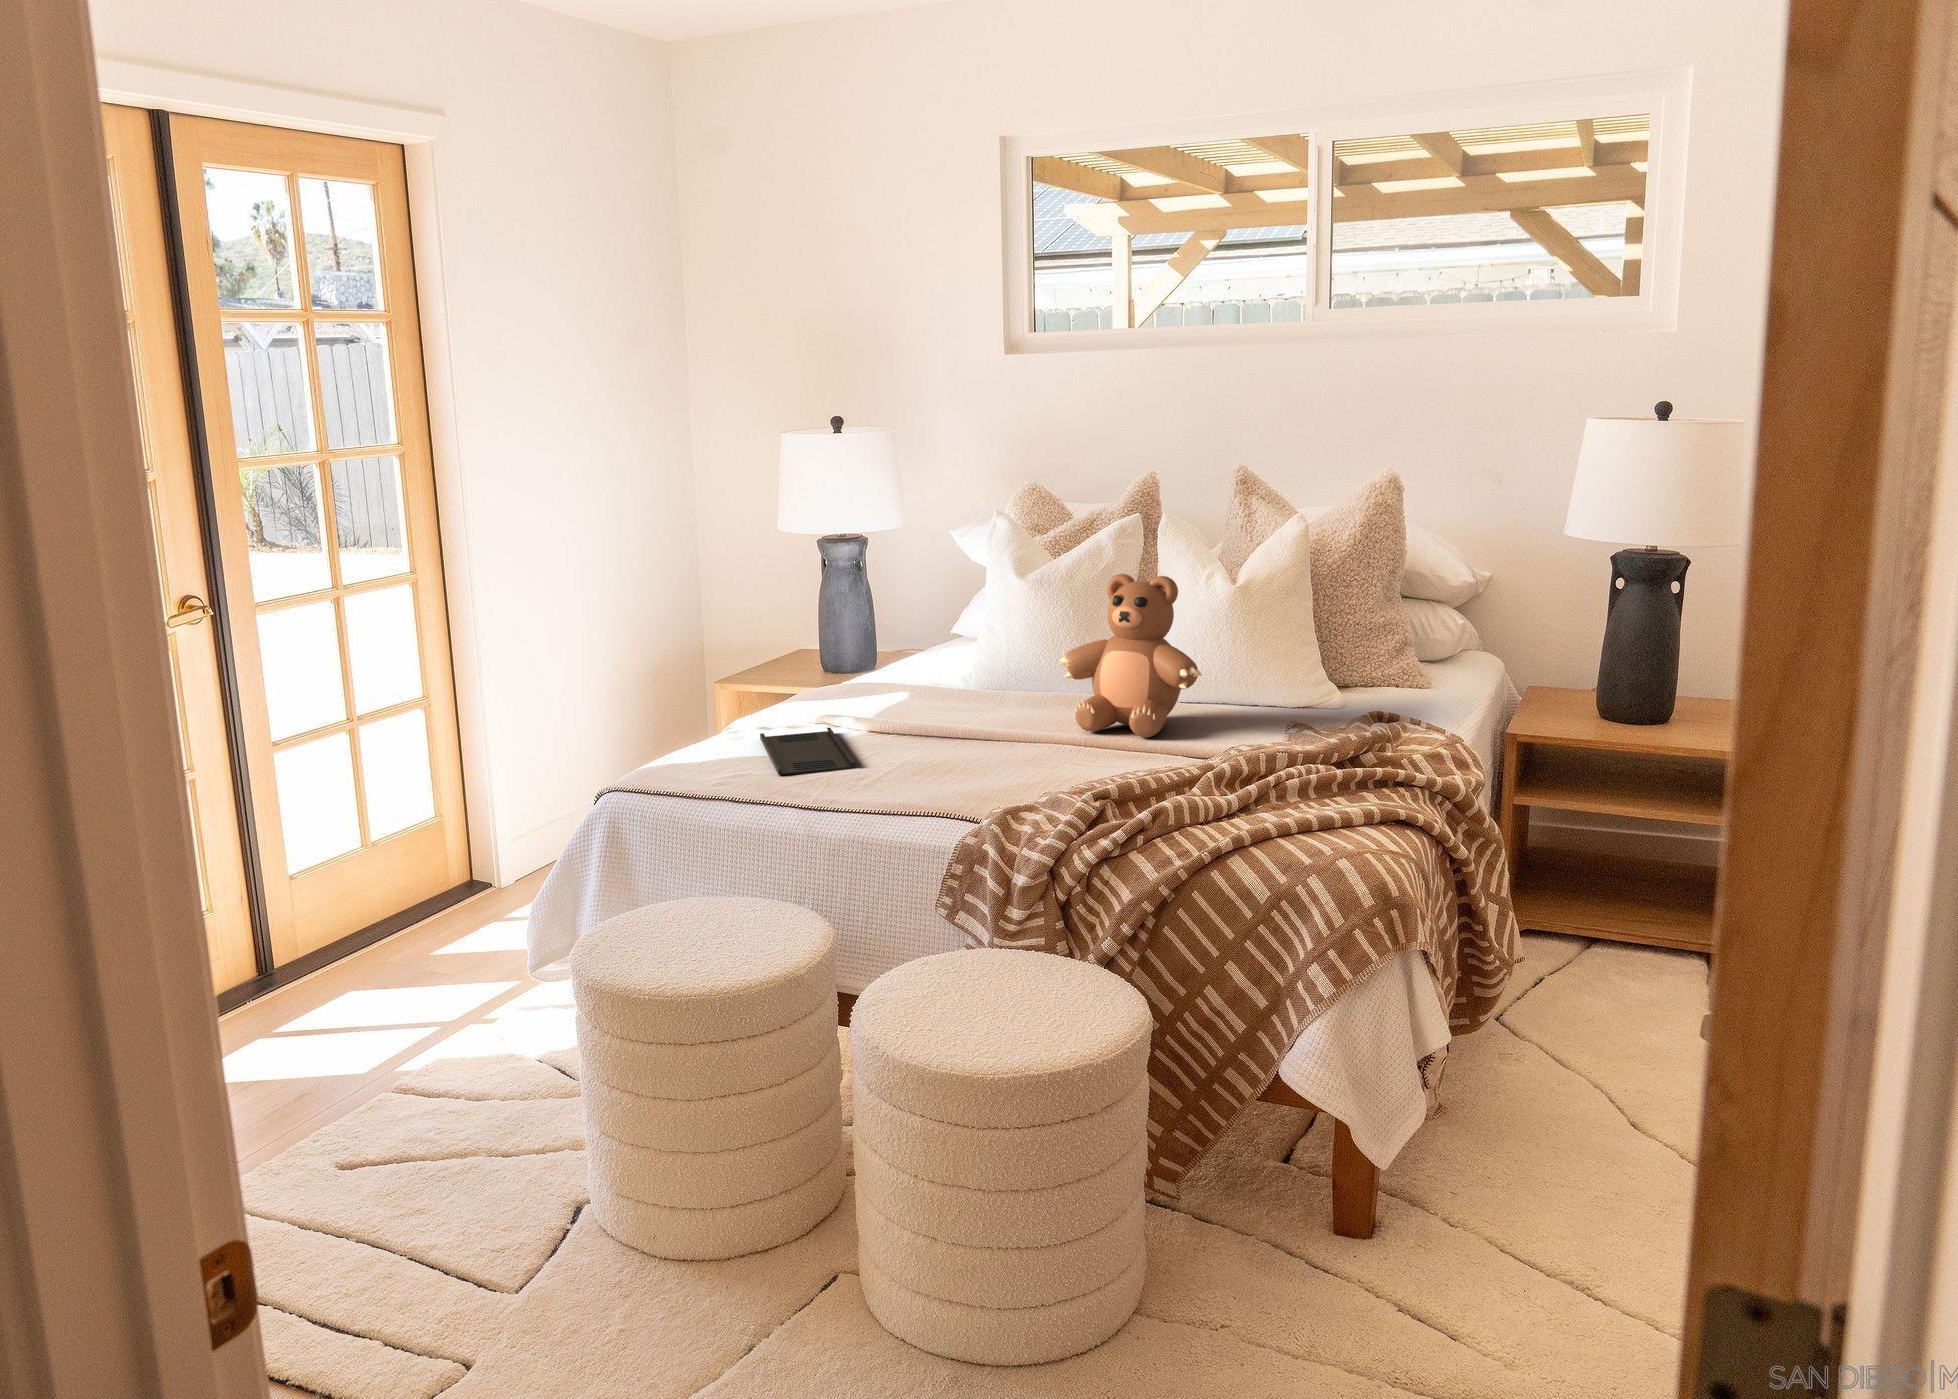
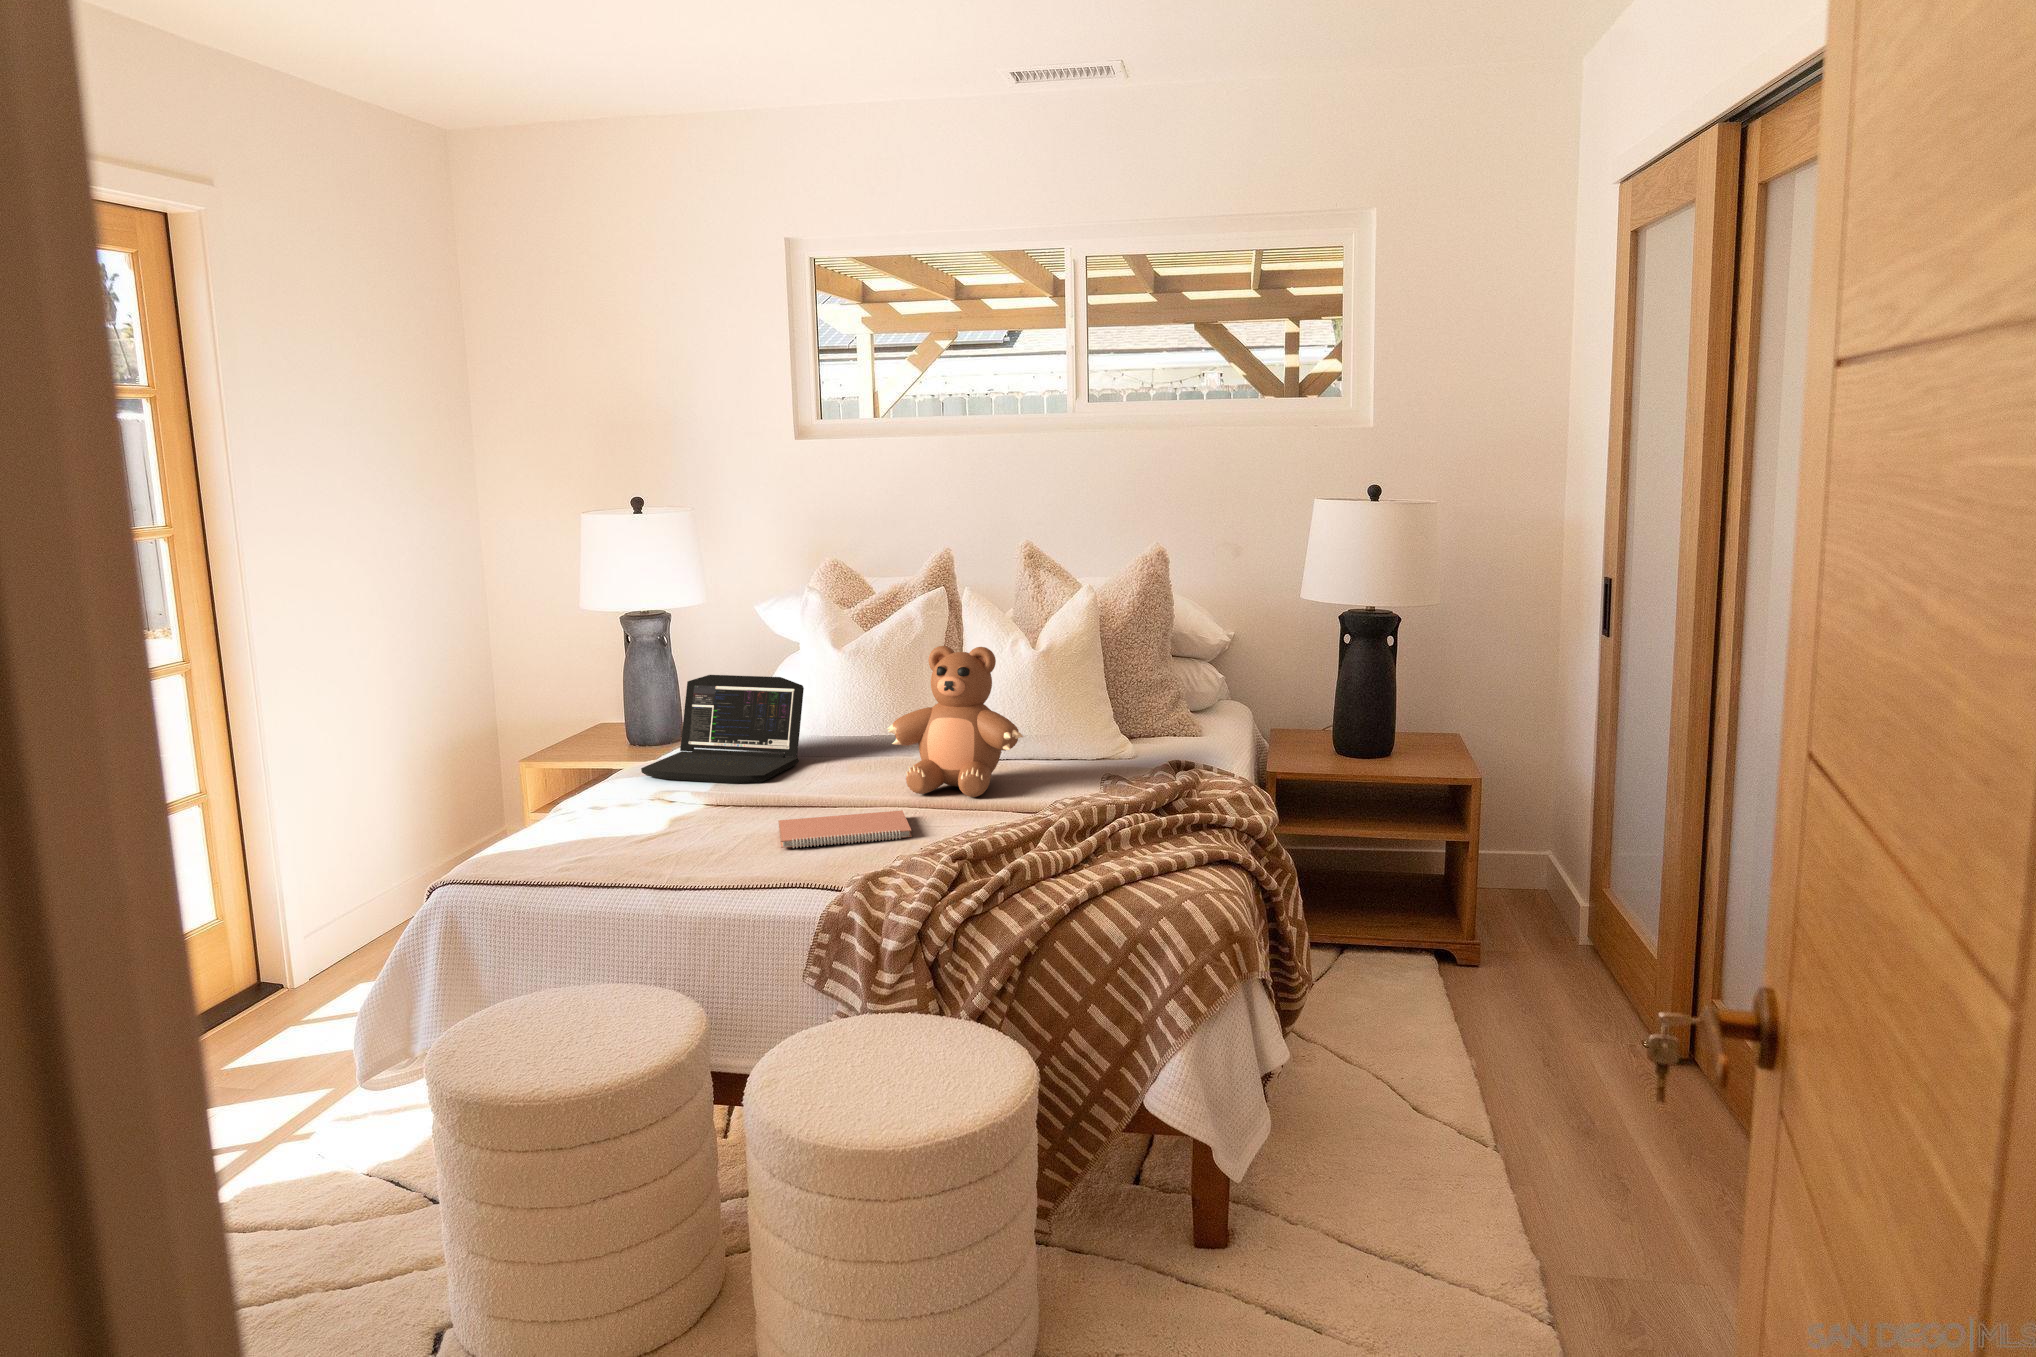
laptop: none [816,599,984,712] -> present [641,675,804,783]
tray: present [760,728,856,775] -> none [596,804,704,857]
notebook: none [929,746,1066,777] -> present [778,810,912,848]

